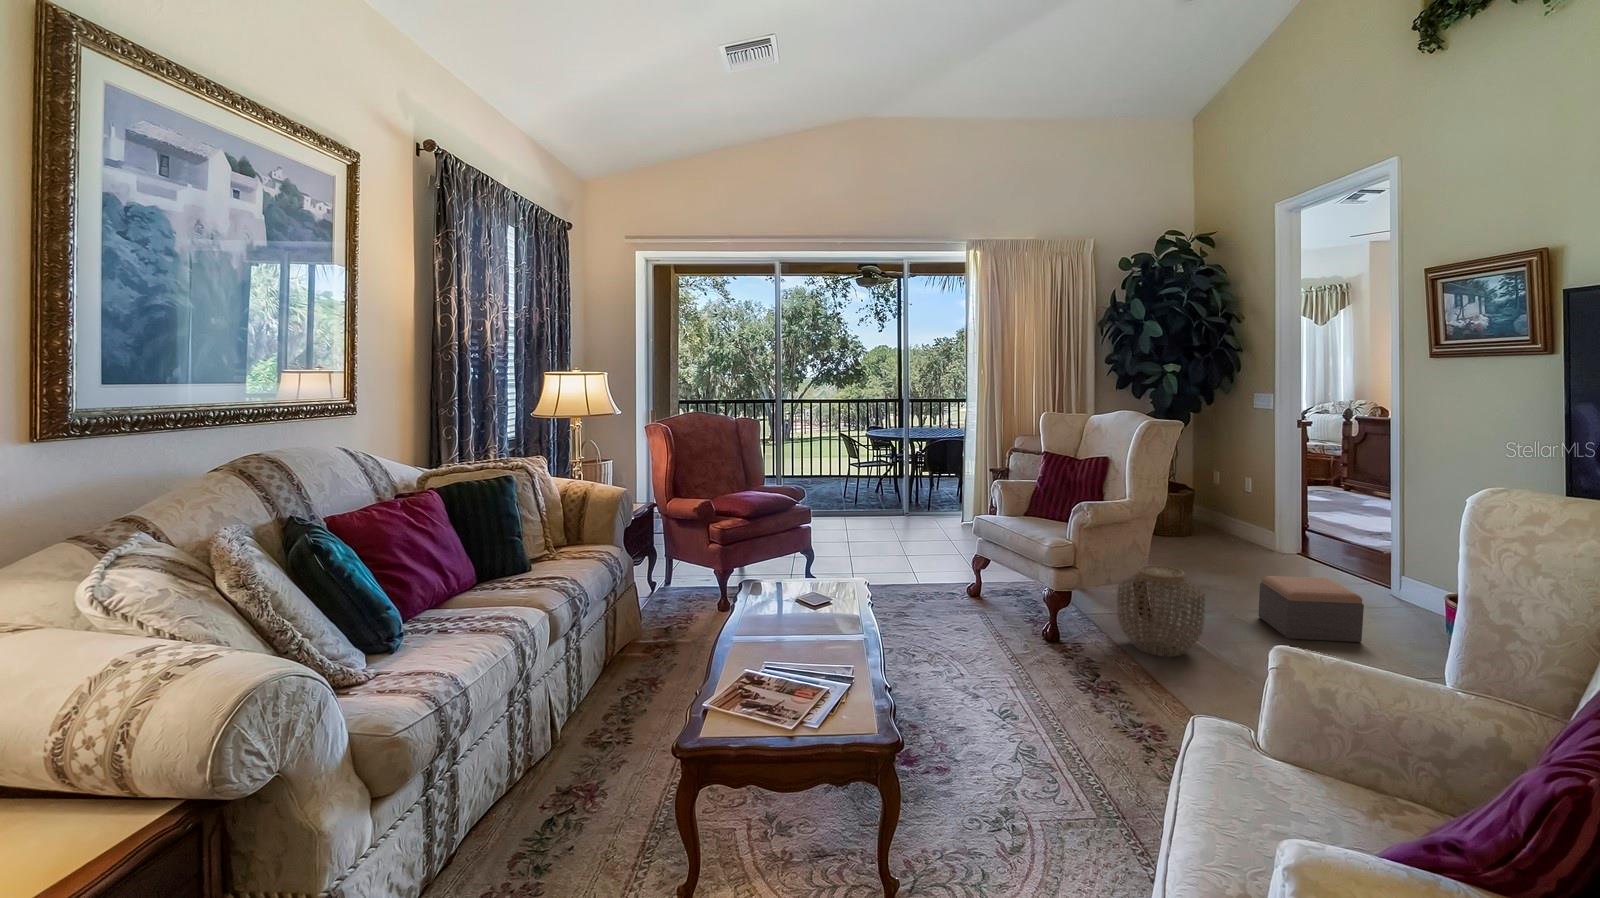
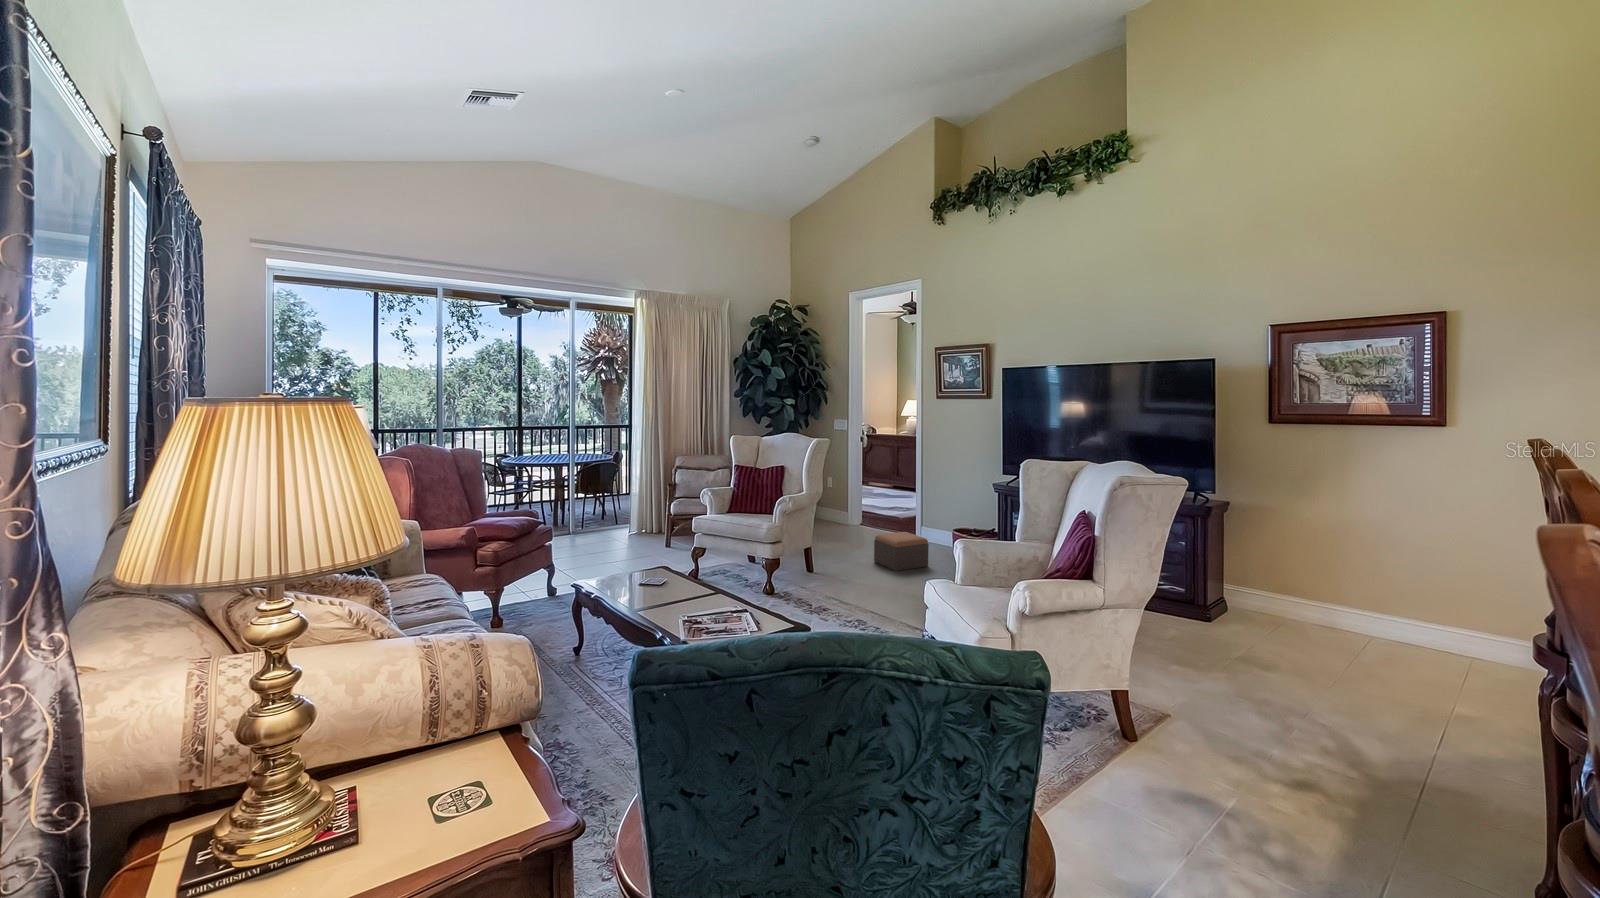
woven basket: present [1117,565,1205,657] -> none [815,535,866,593]

